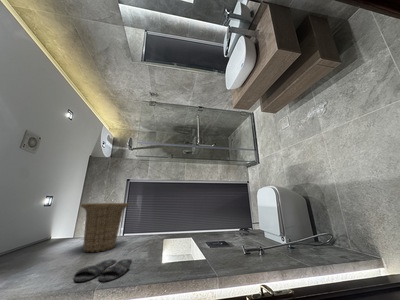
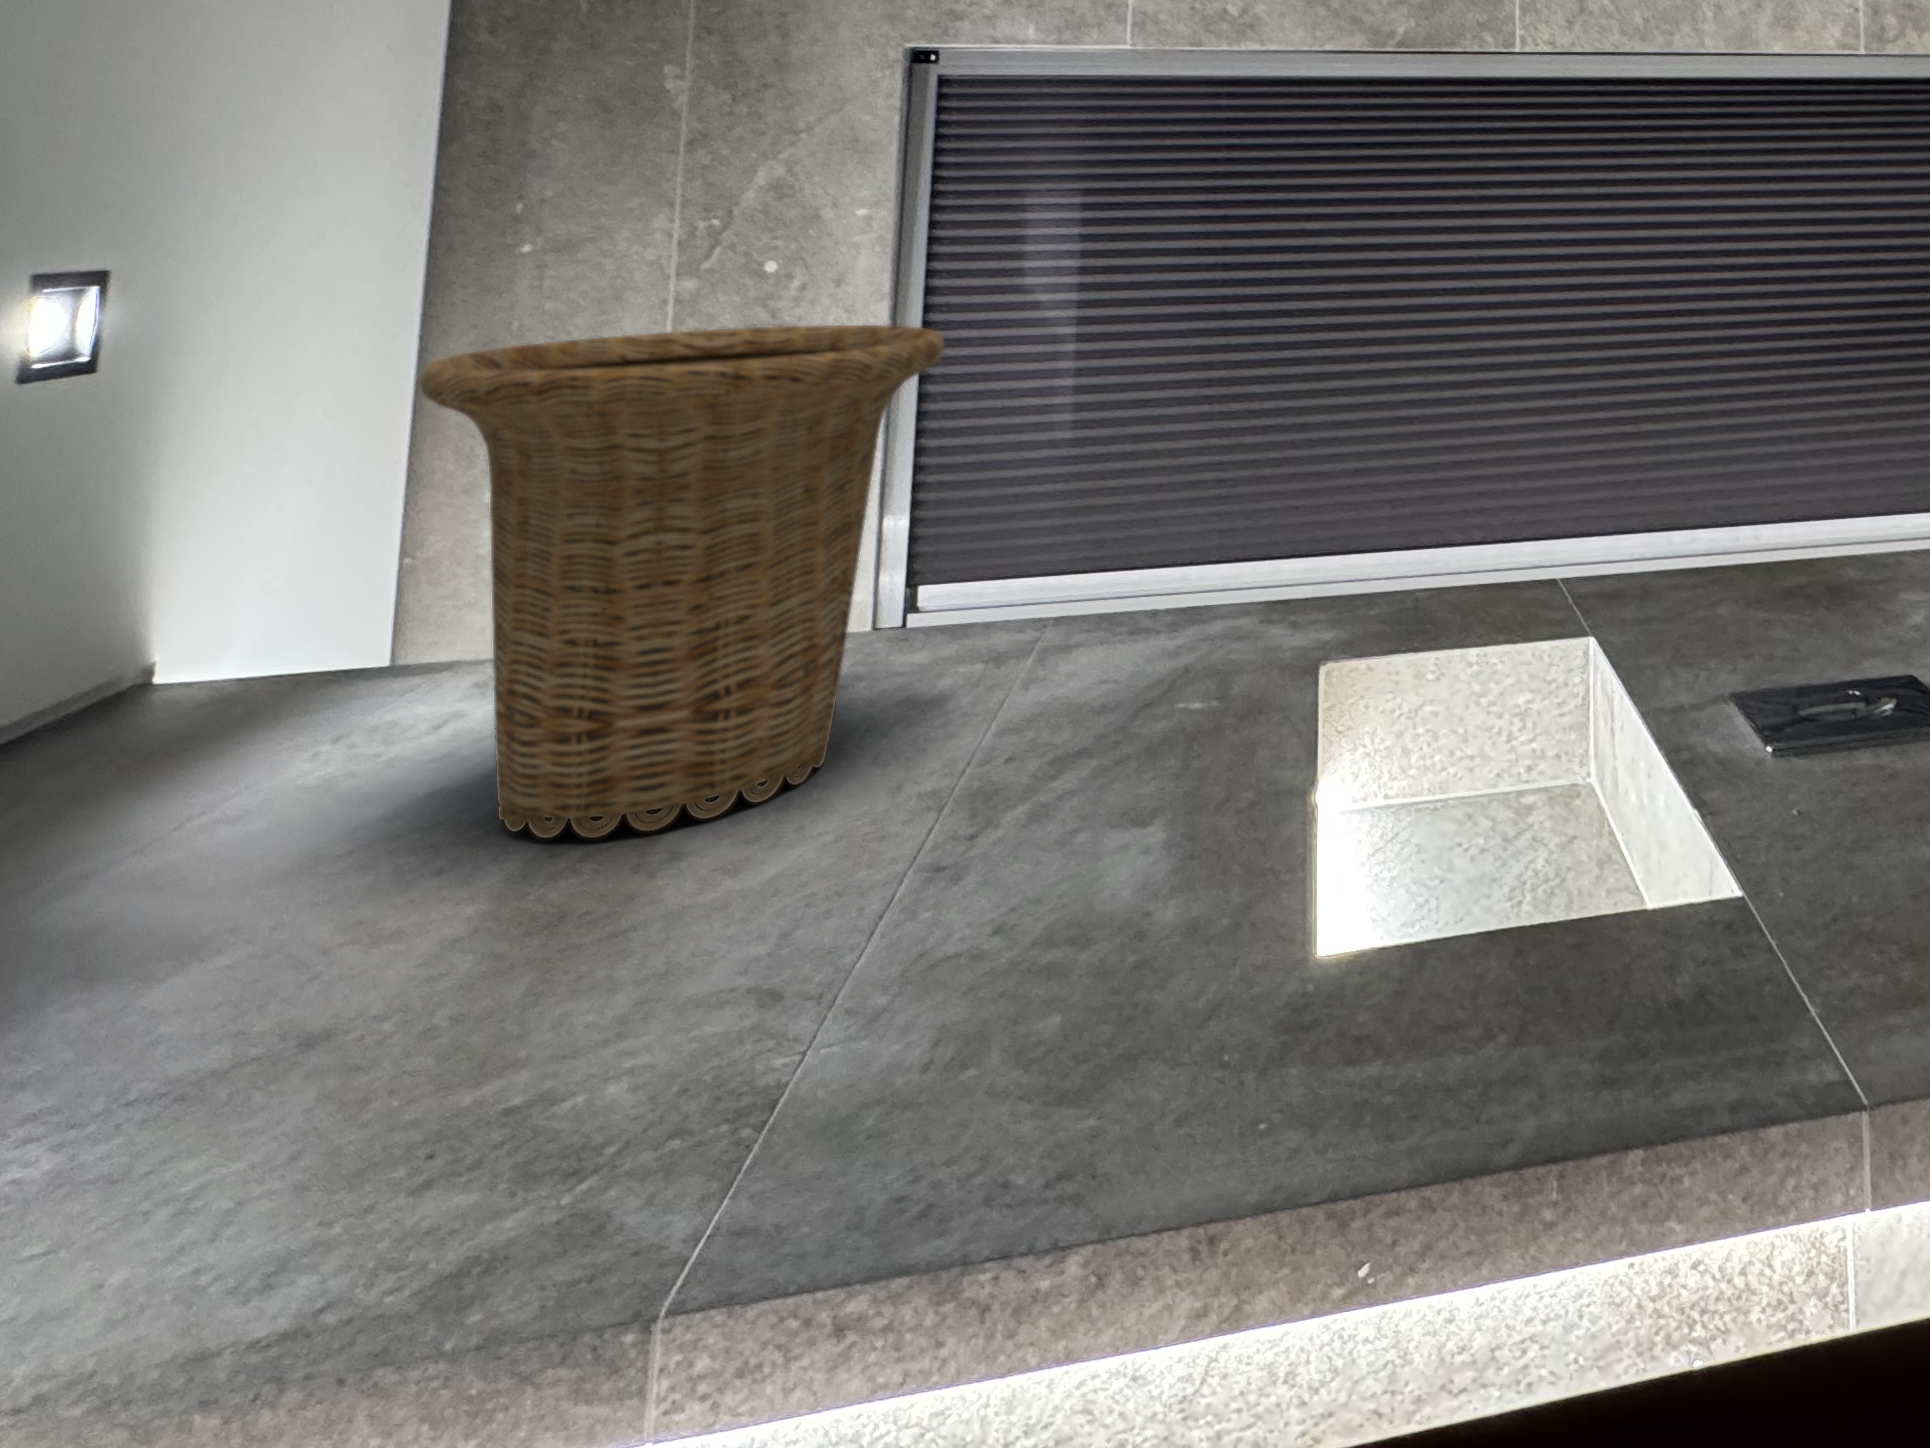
slippers: present [74,259,132,282] -> none [420,914,1011,1218]

